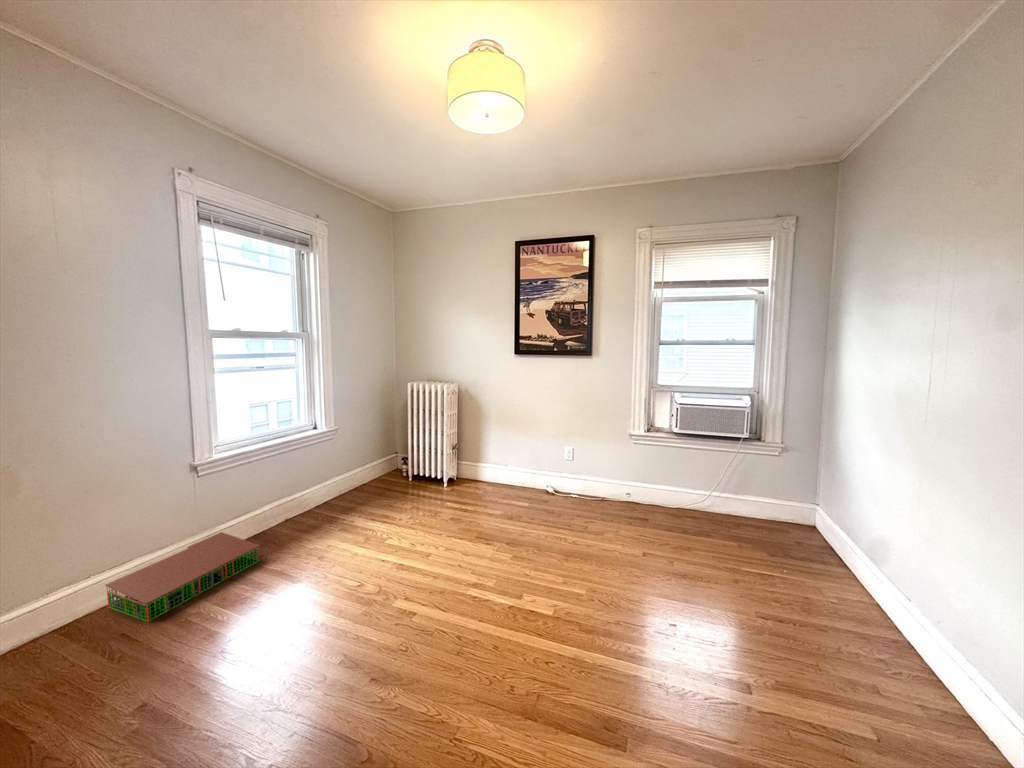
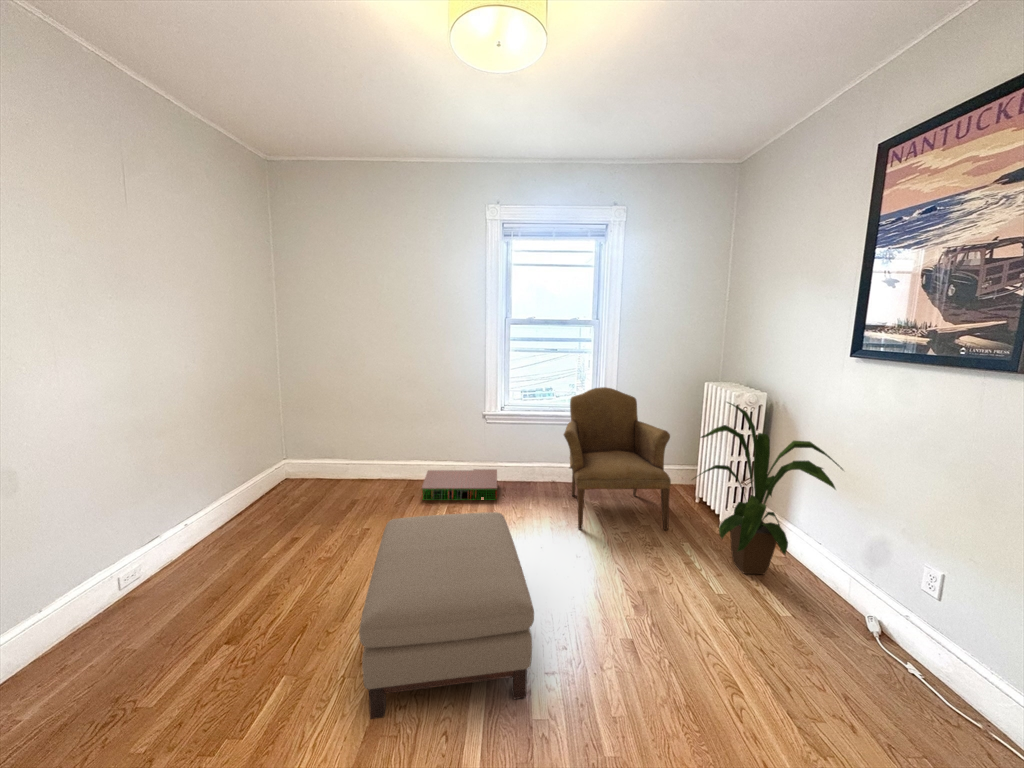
house plant: none [455,391,537,500] -> present [692,402,843,574]
armchair: none [304,401,428,533] -> present [564,387,671,530]
ottoman: none [326,524,544,715] -> present [359,512,534,719]

